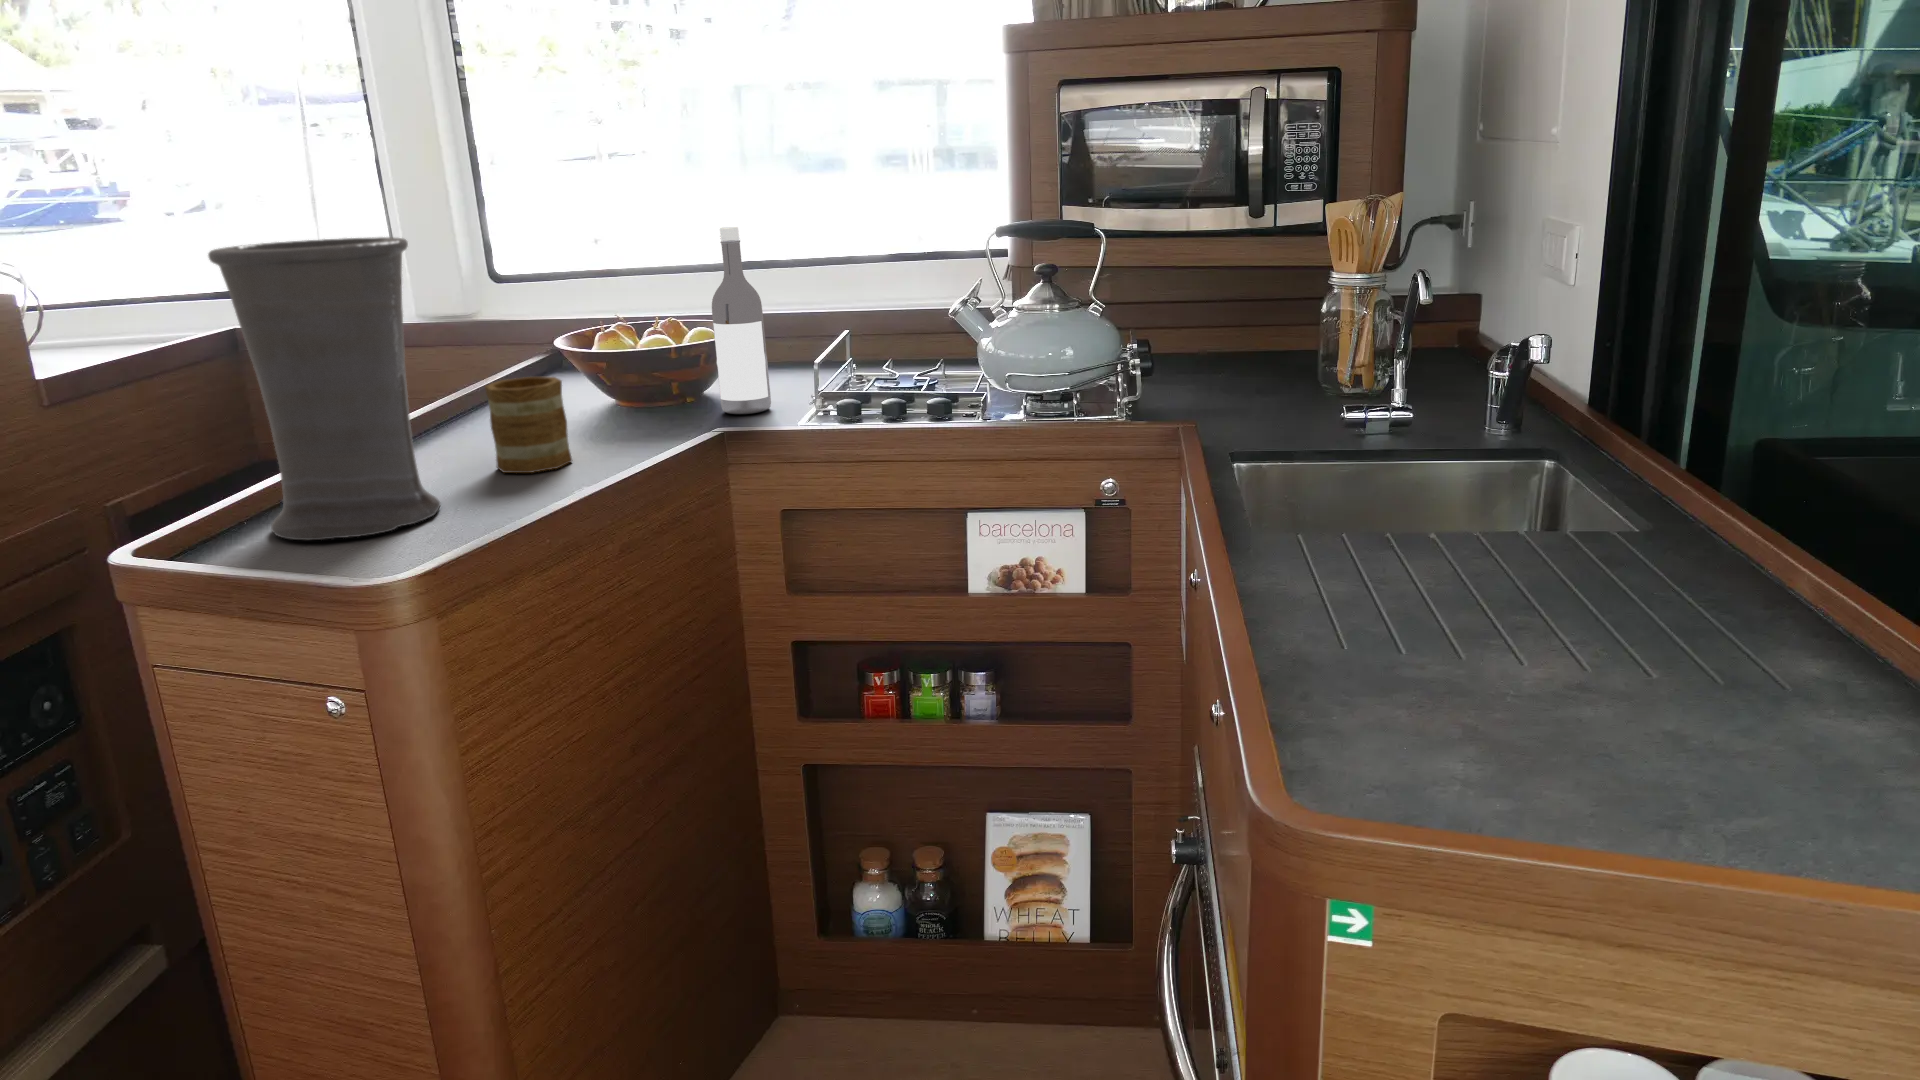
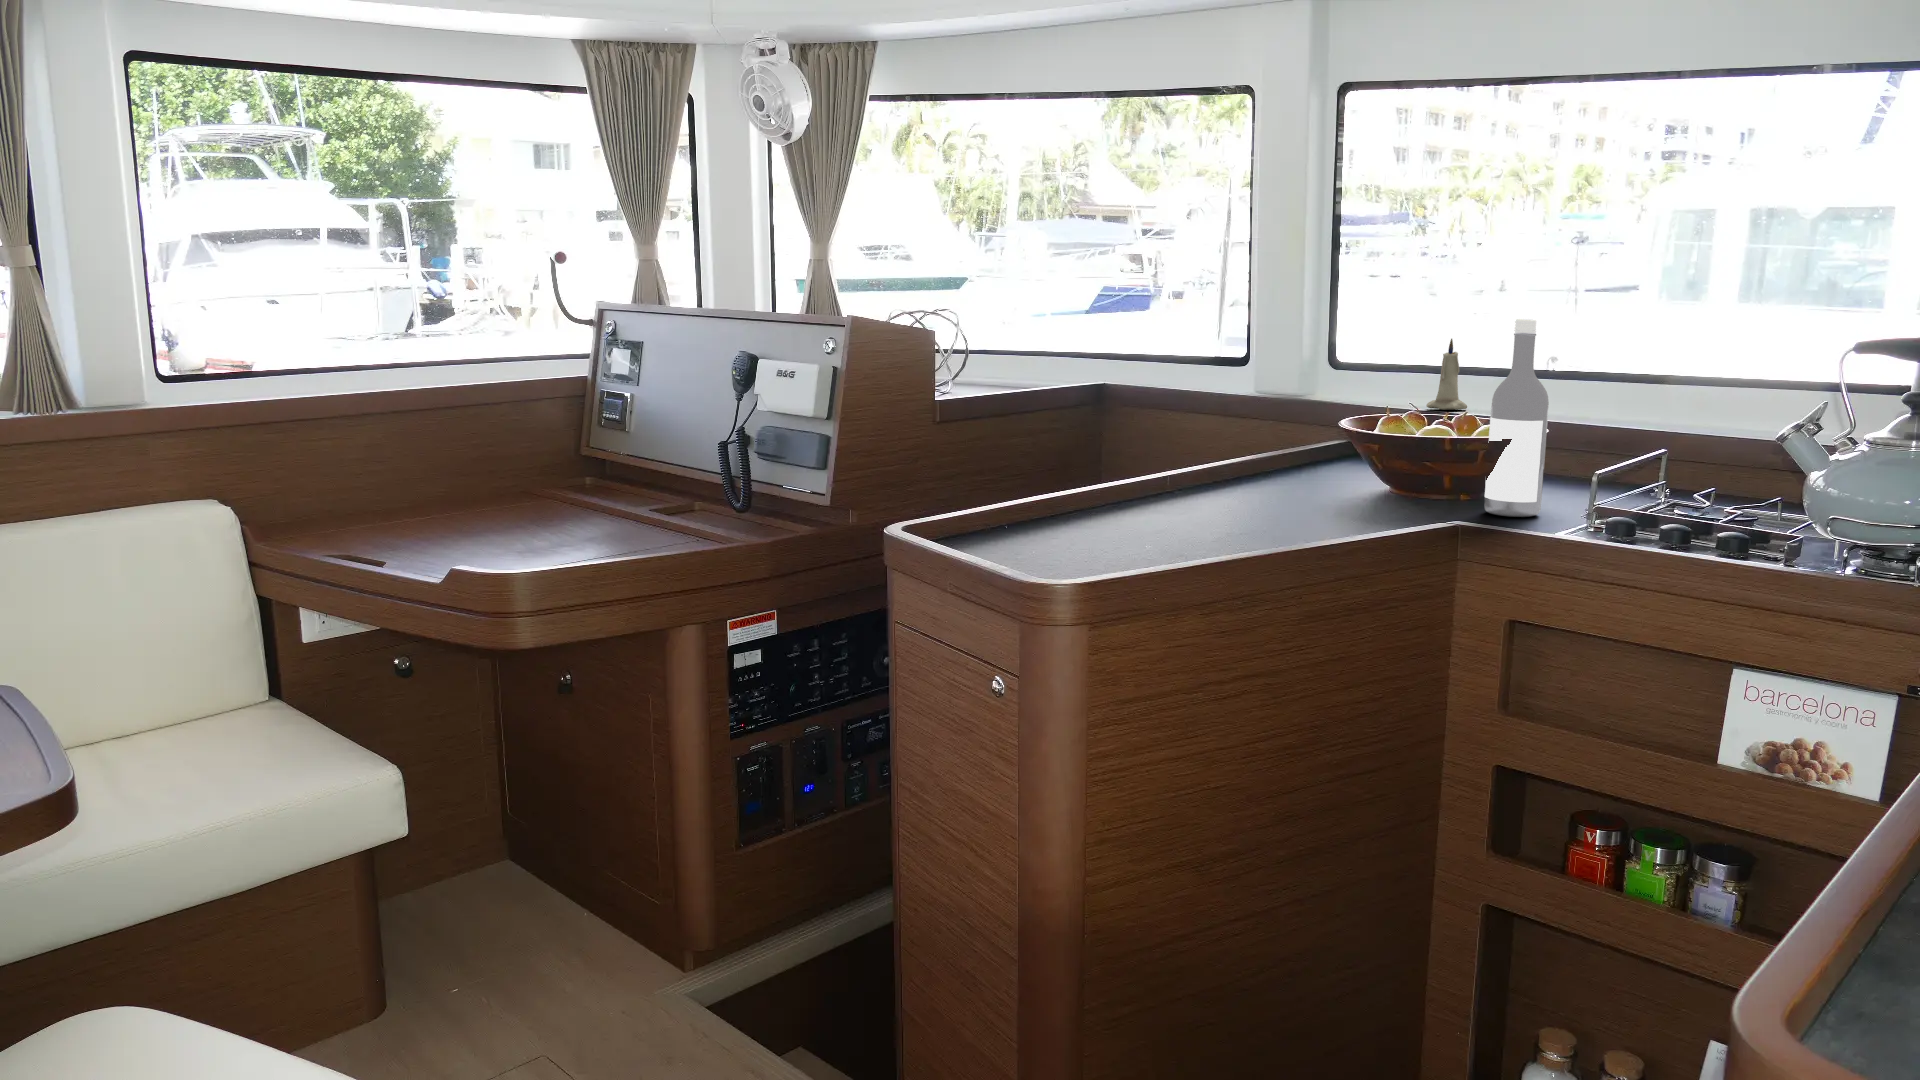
vase: present [208,237,440,540] -> none [1013,295,1171,551]
candle: none [595,243,635,314] -> present [1426,339,1467,410]
mug: present [485,377,572,473] -> none [1230,442,1302,531]

